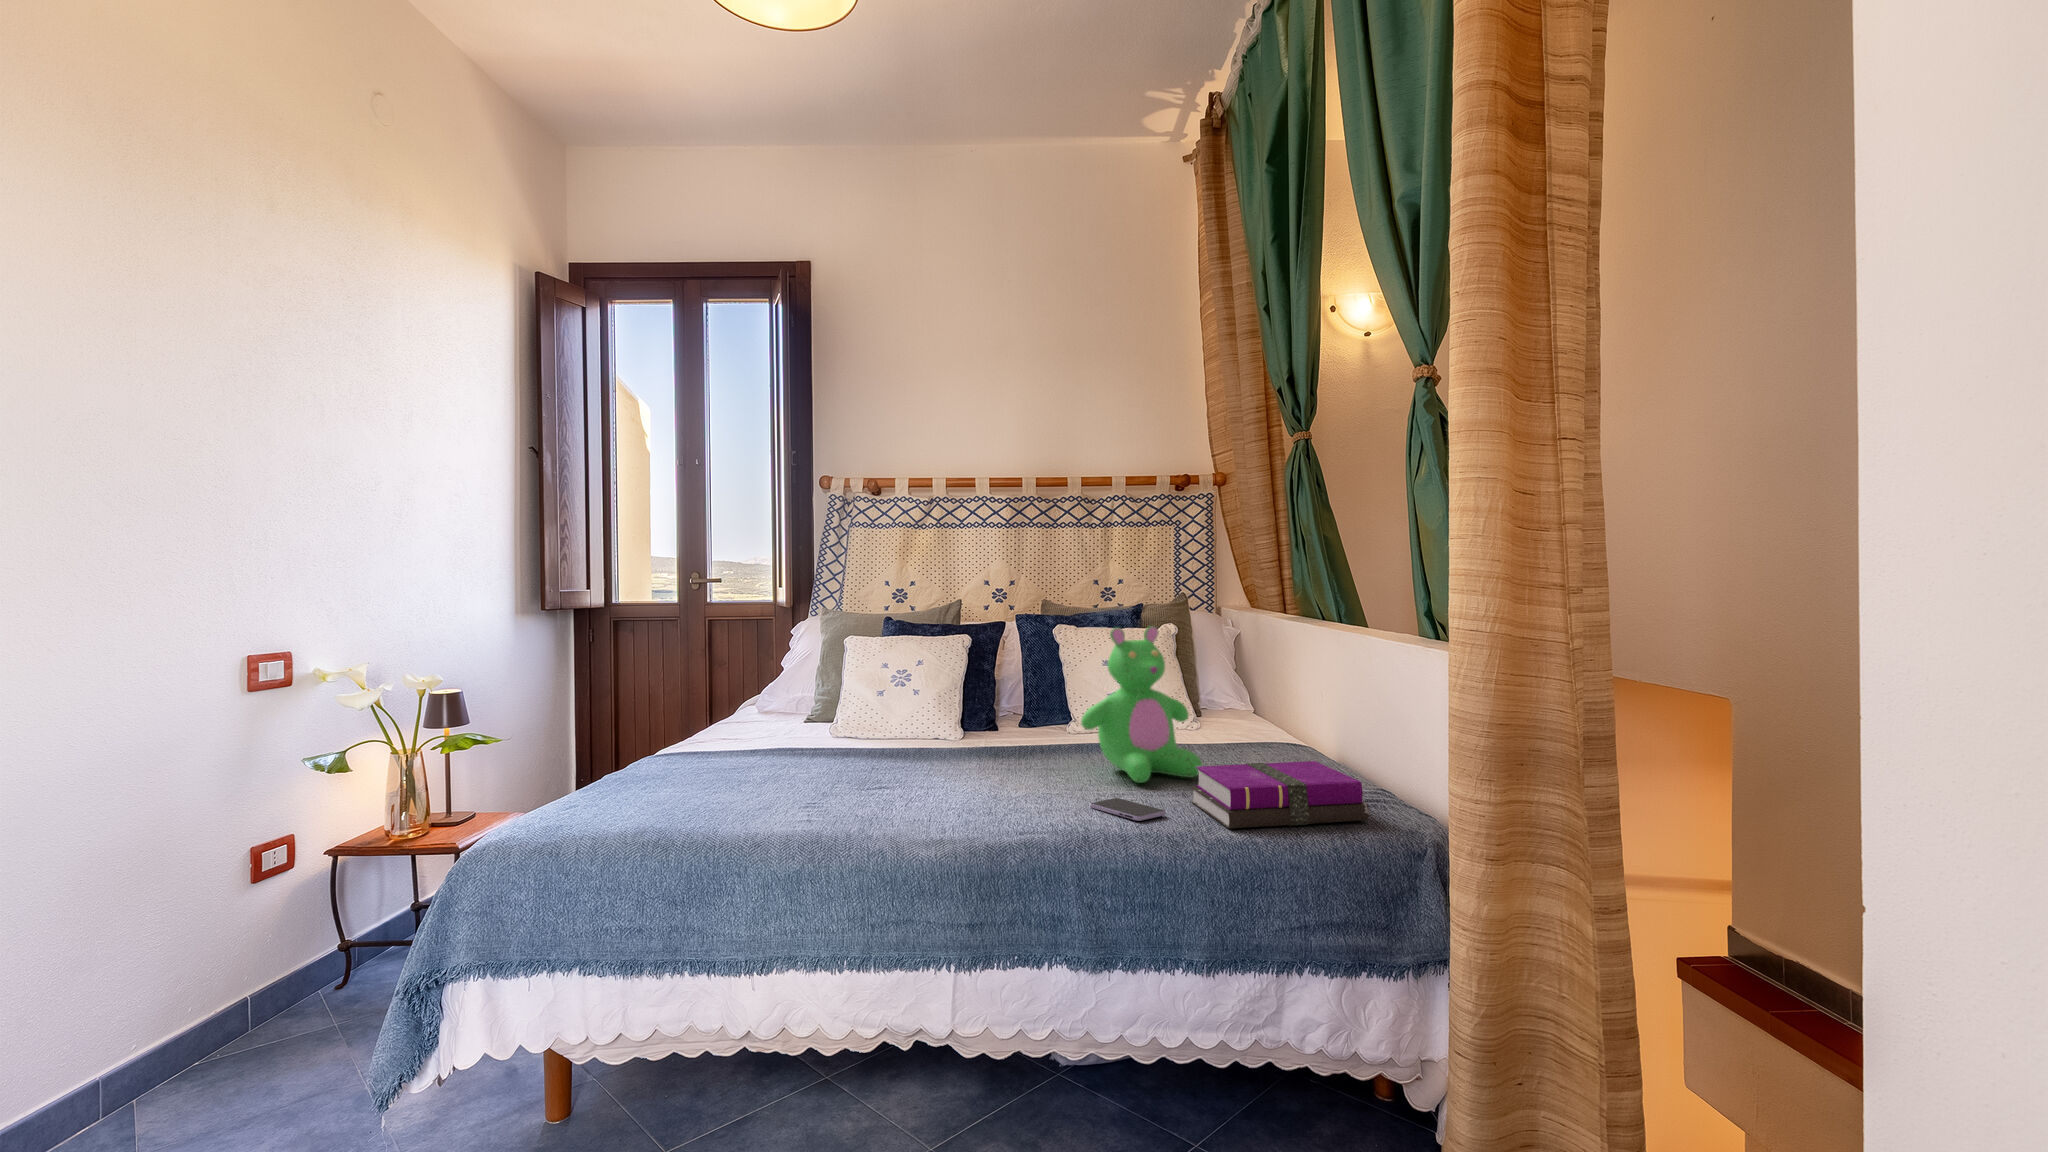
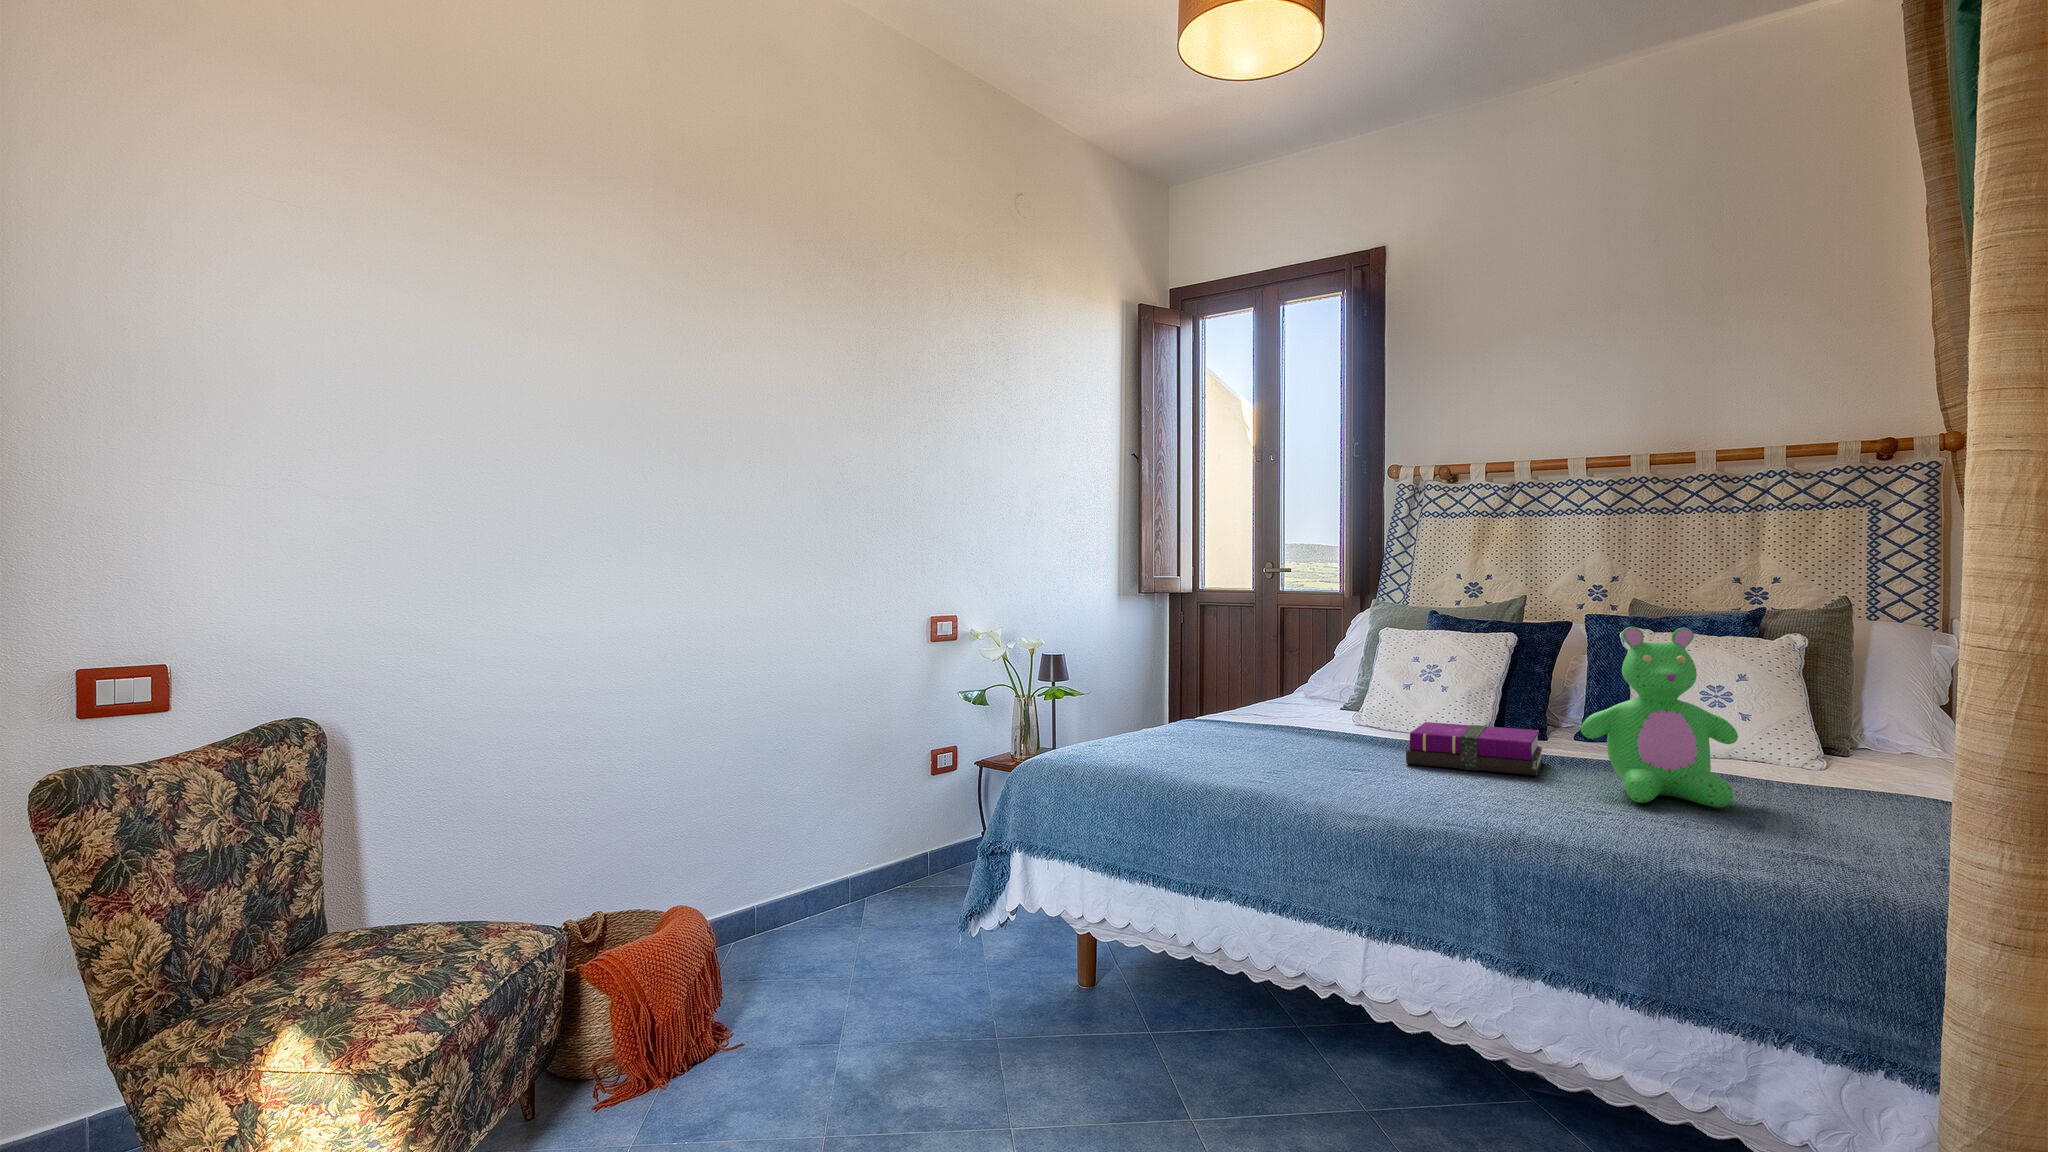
notebook: present [1191,761,1369,829] -> present [1406,722,1543,775]
smartphone: present [1091,798,1166,821] -> none [1547,809,1626,832]

